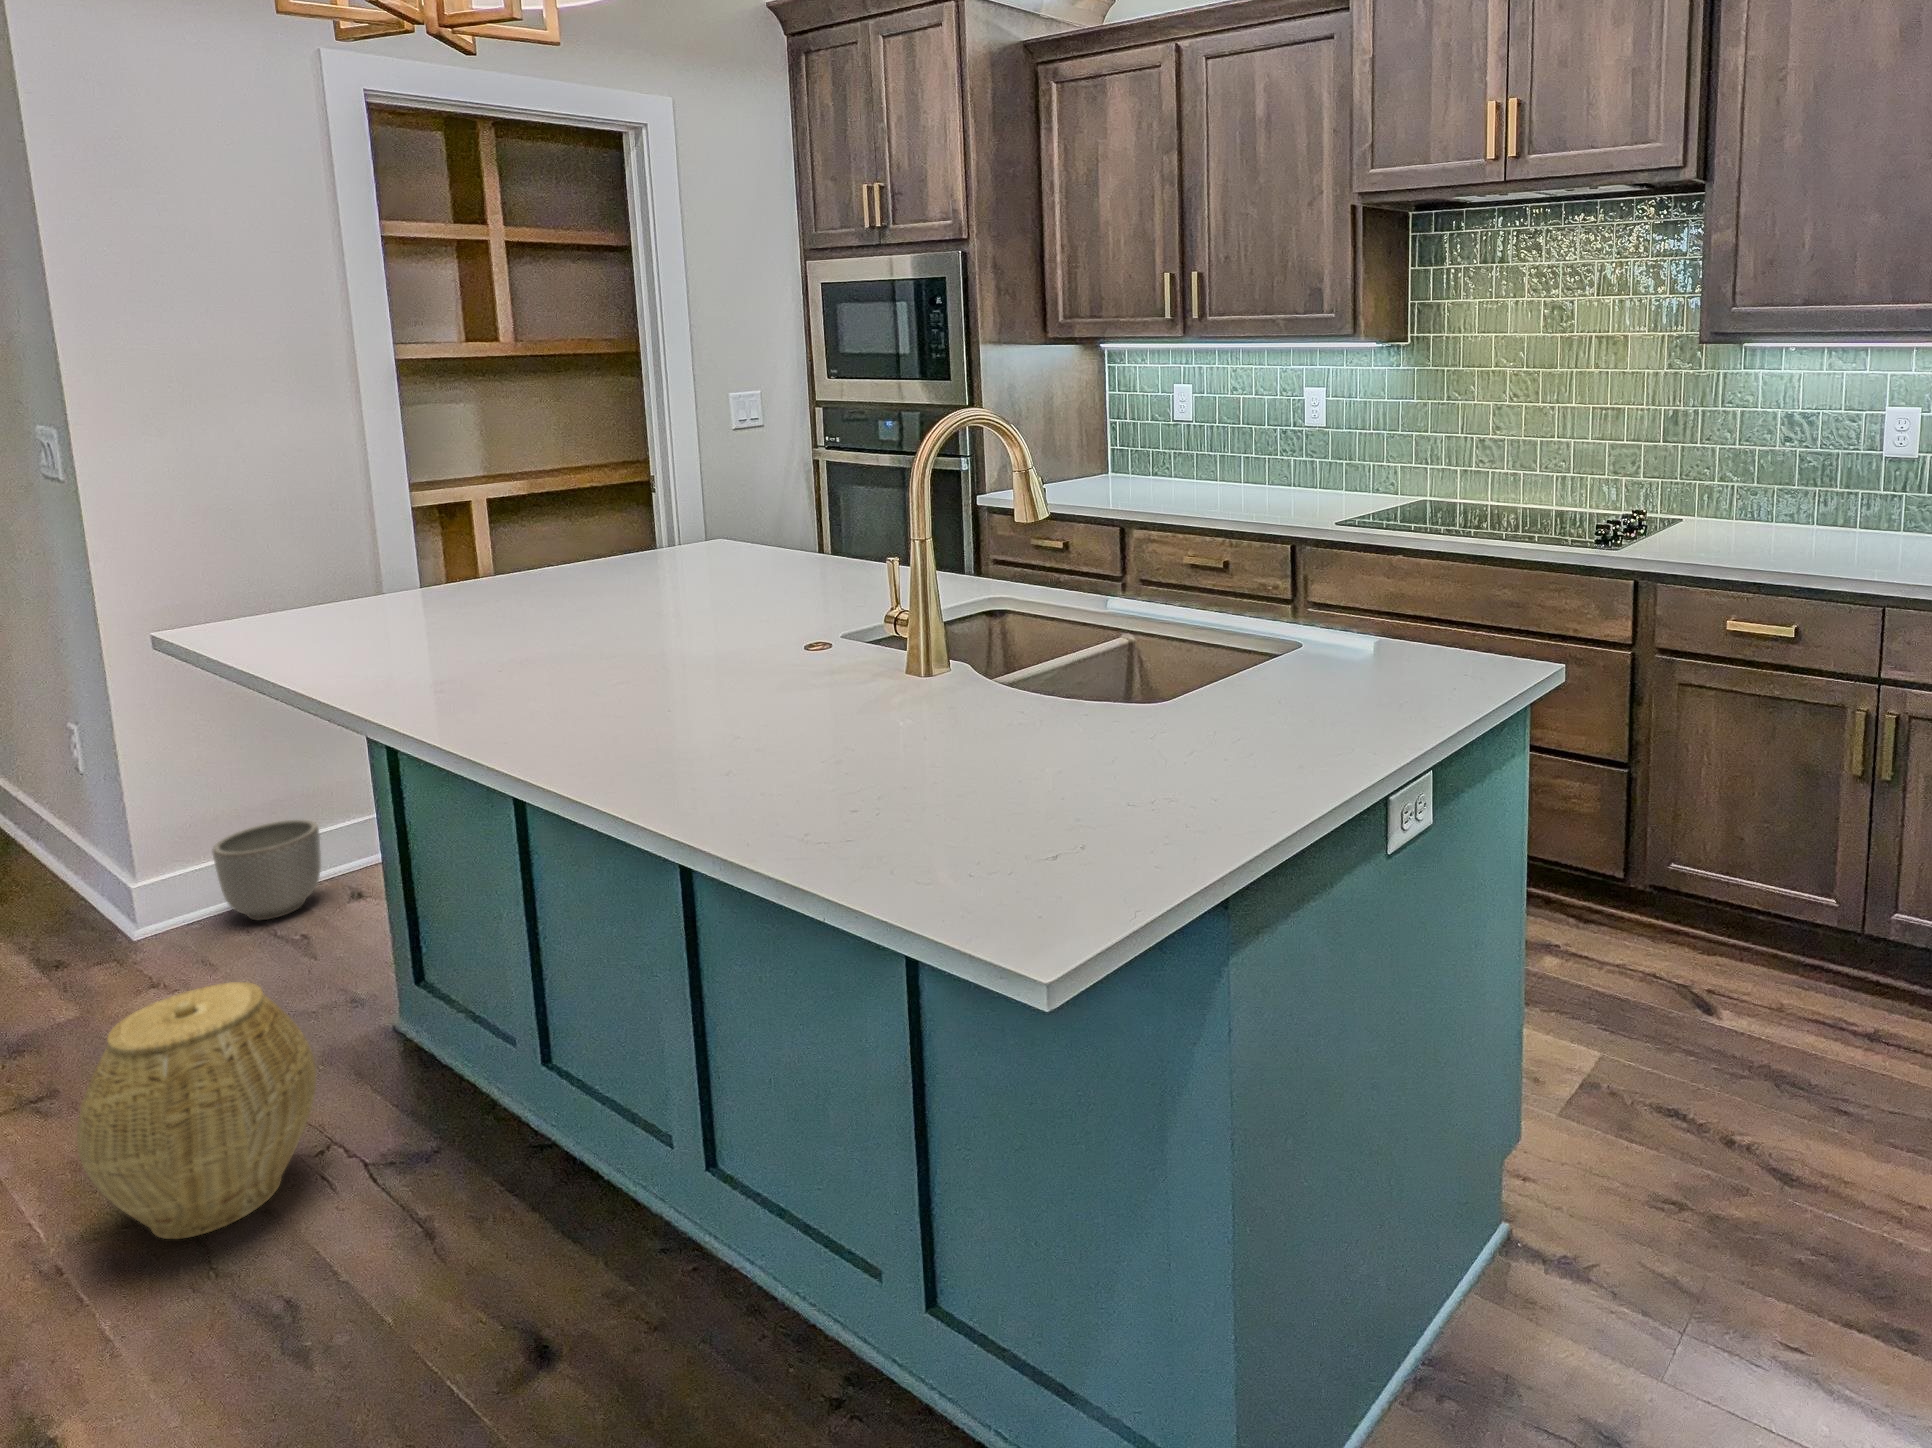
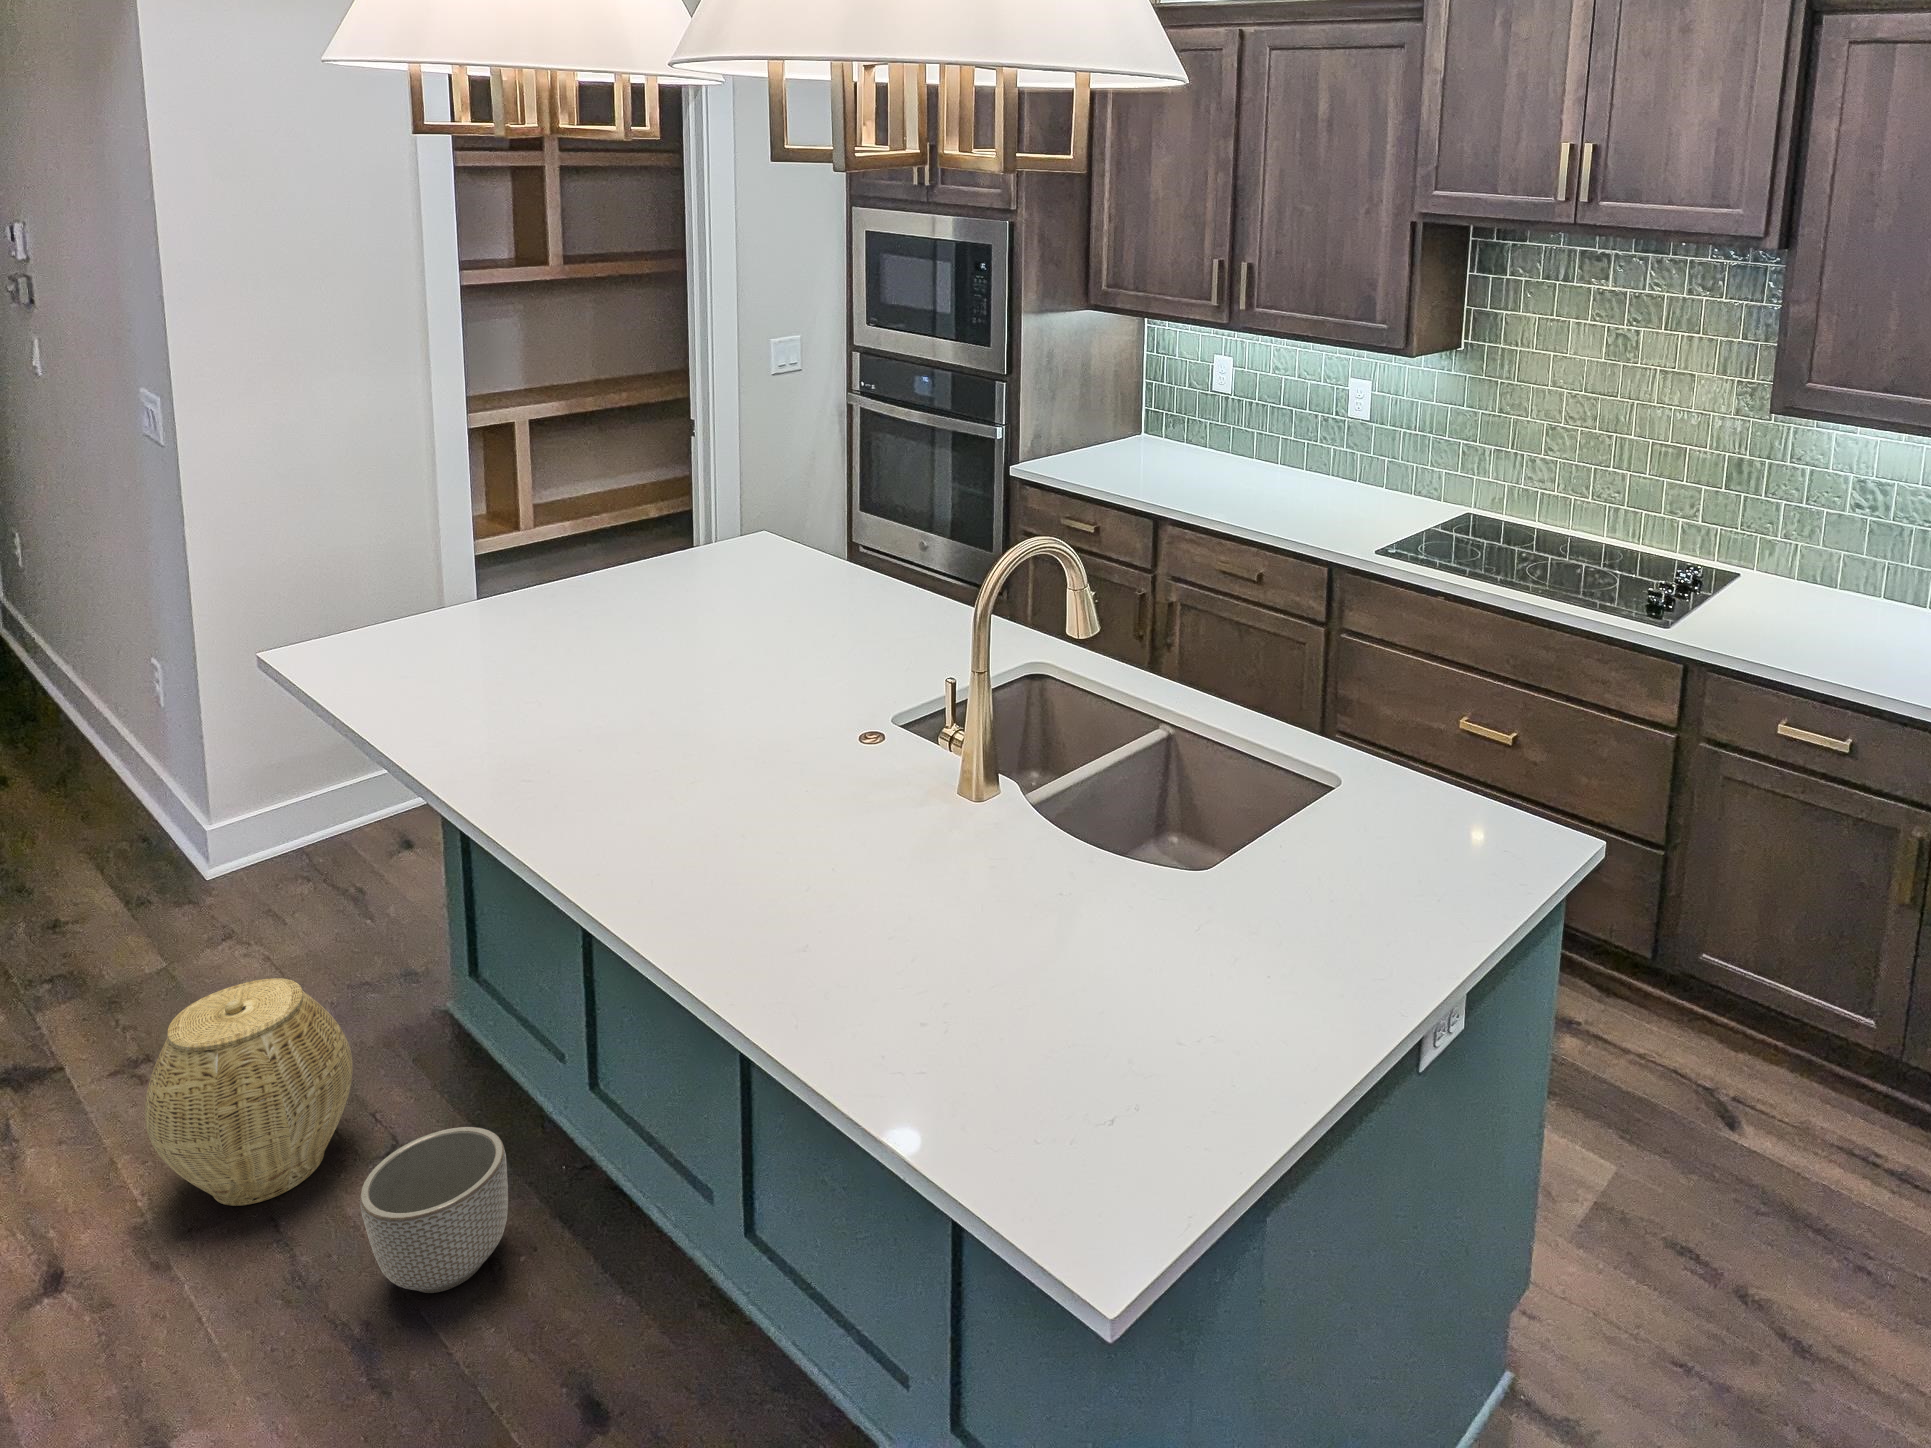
planter: present [212,819,321,920] -> present [360,1127,508,1293]

